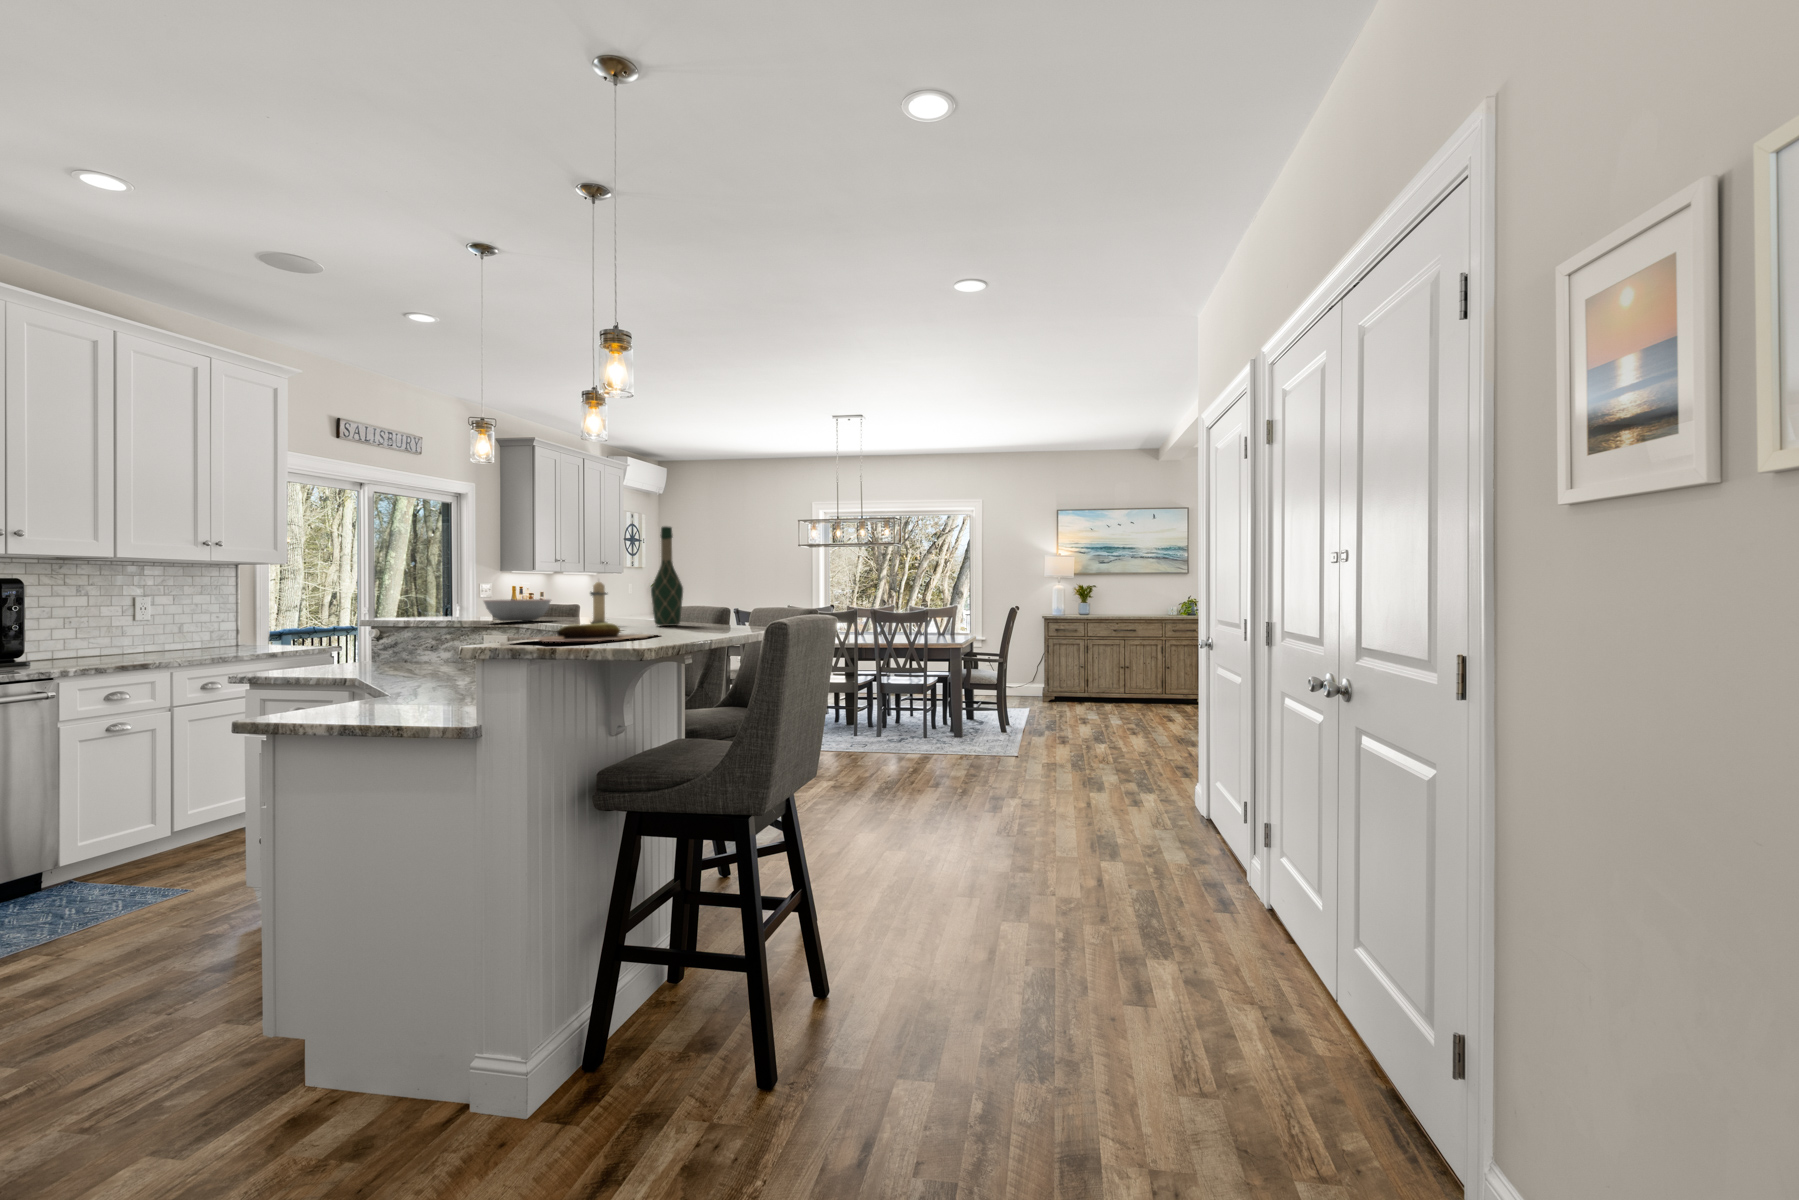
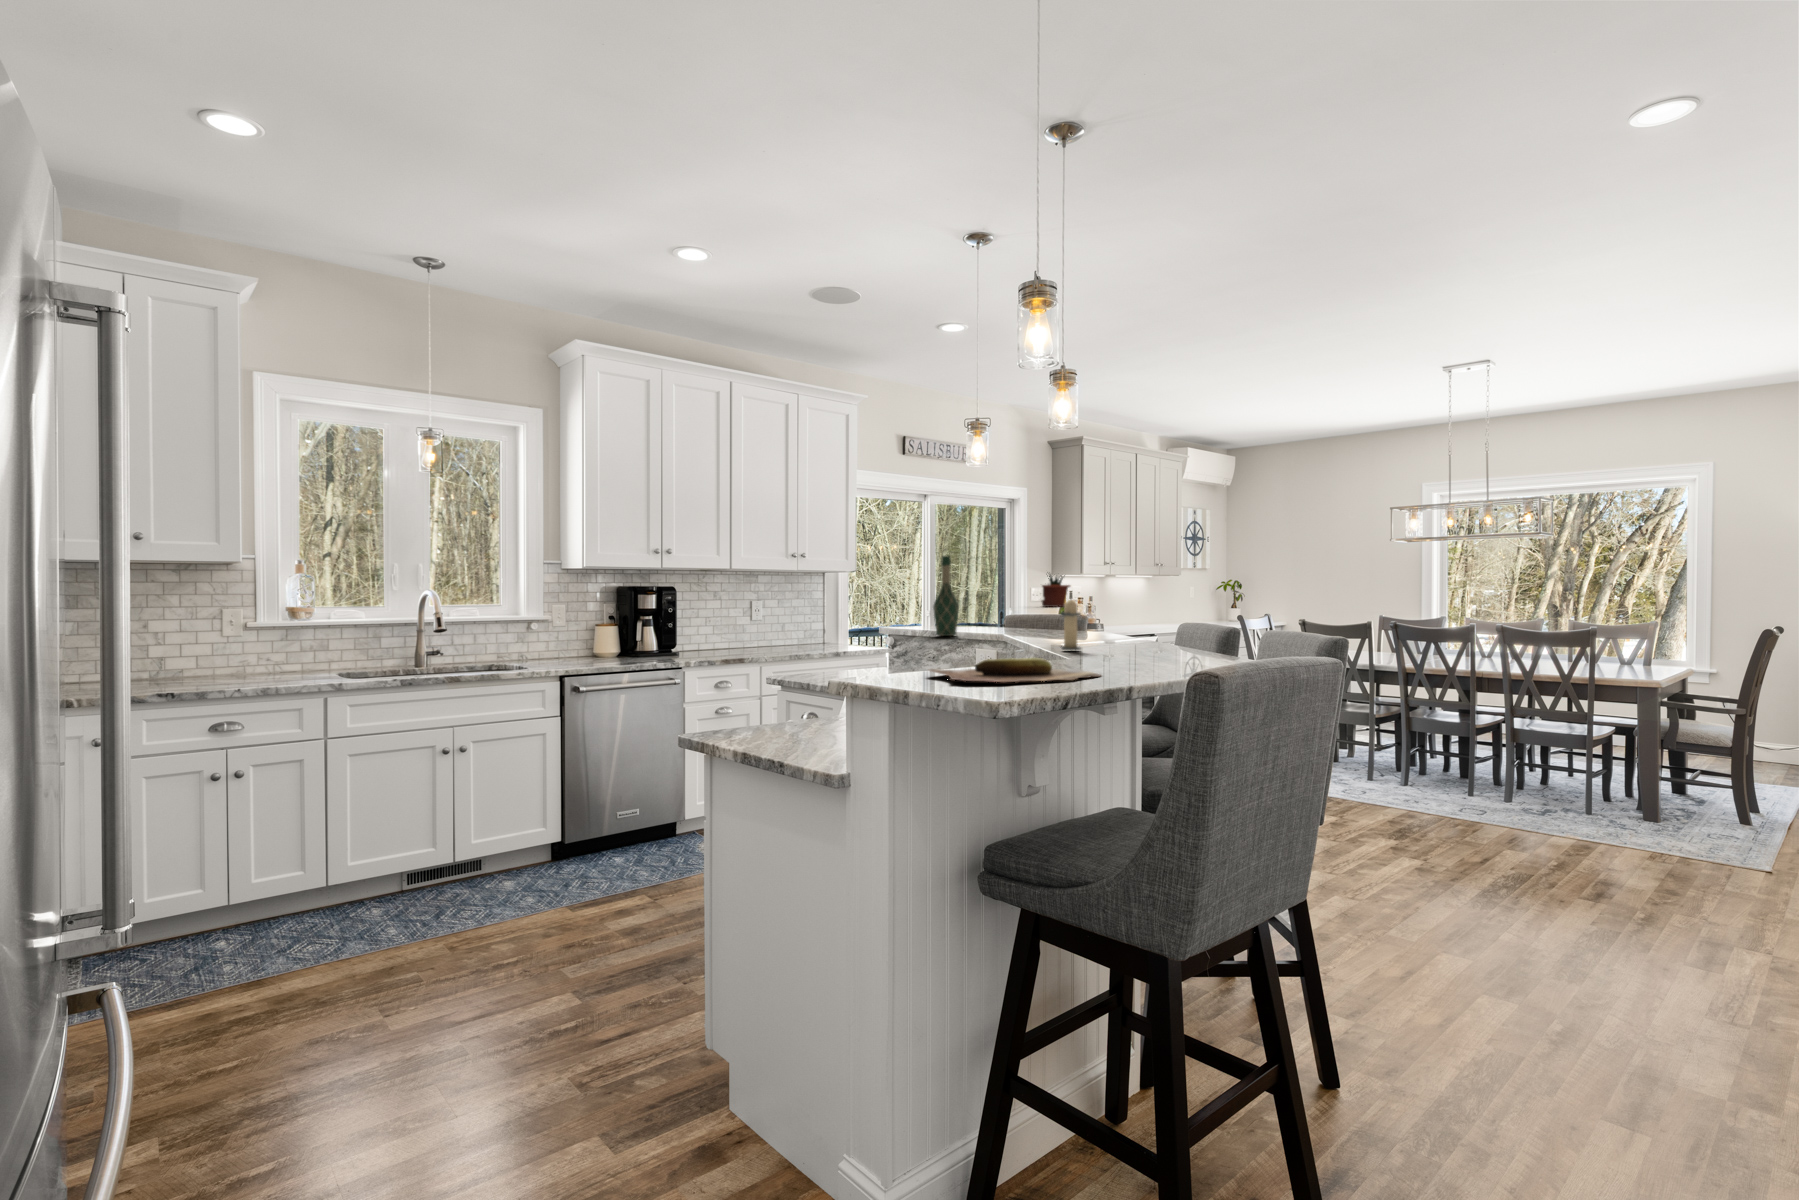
wine bottle: present [651,526,683,626] -> present [933,556,959,636]
potted plant: none [478,565,522,602] -> present [1042,574,1070,607]
bowl: present [484,599,551,621] -> none [973,615,1042,639]

